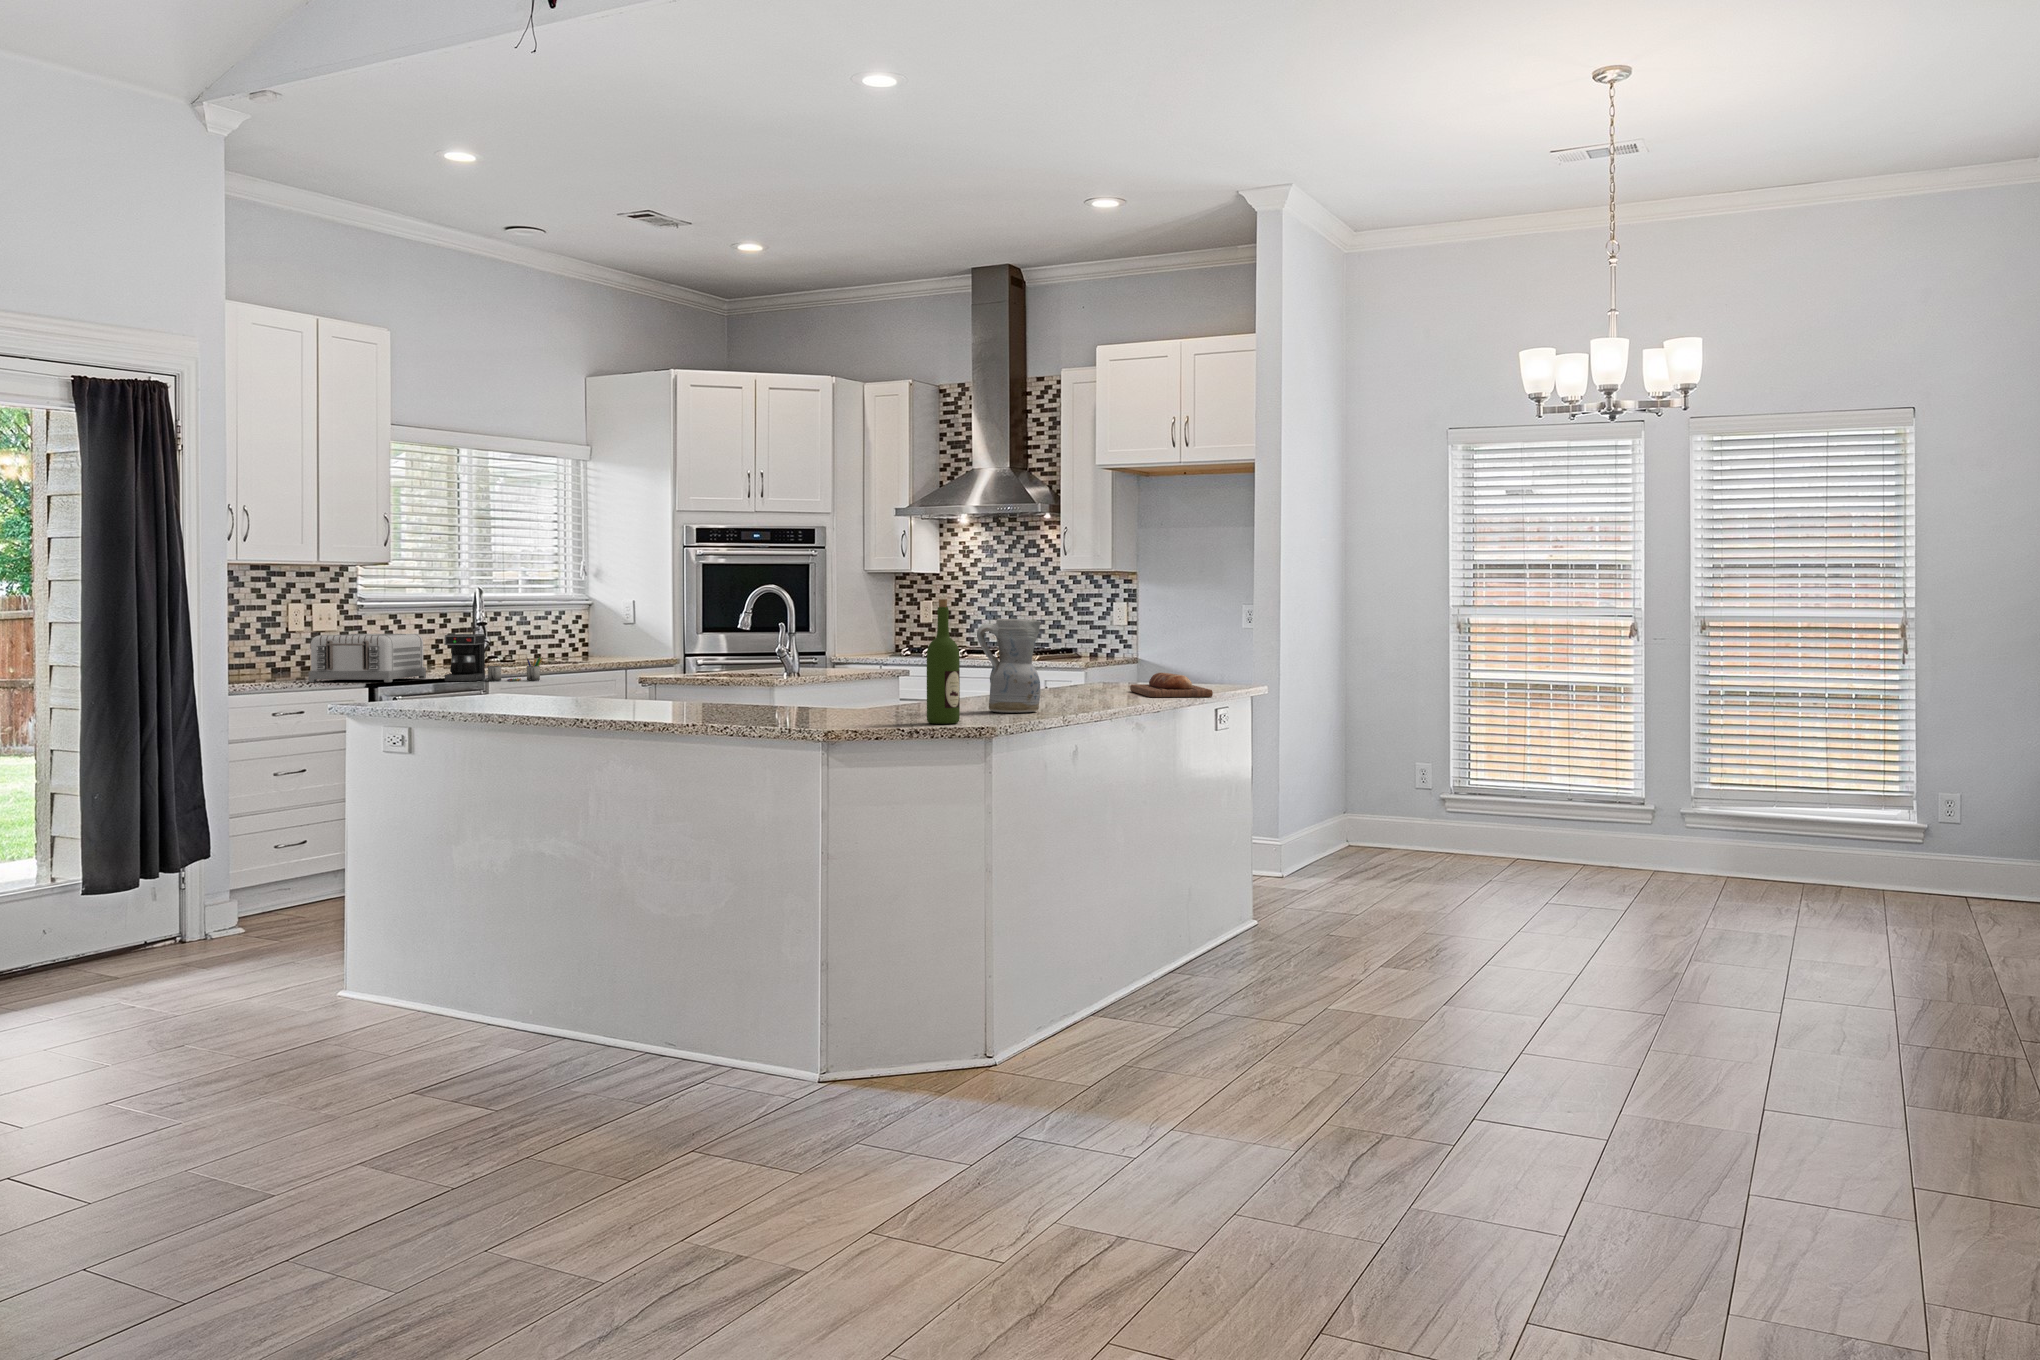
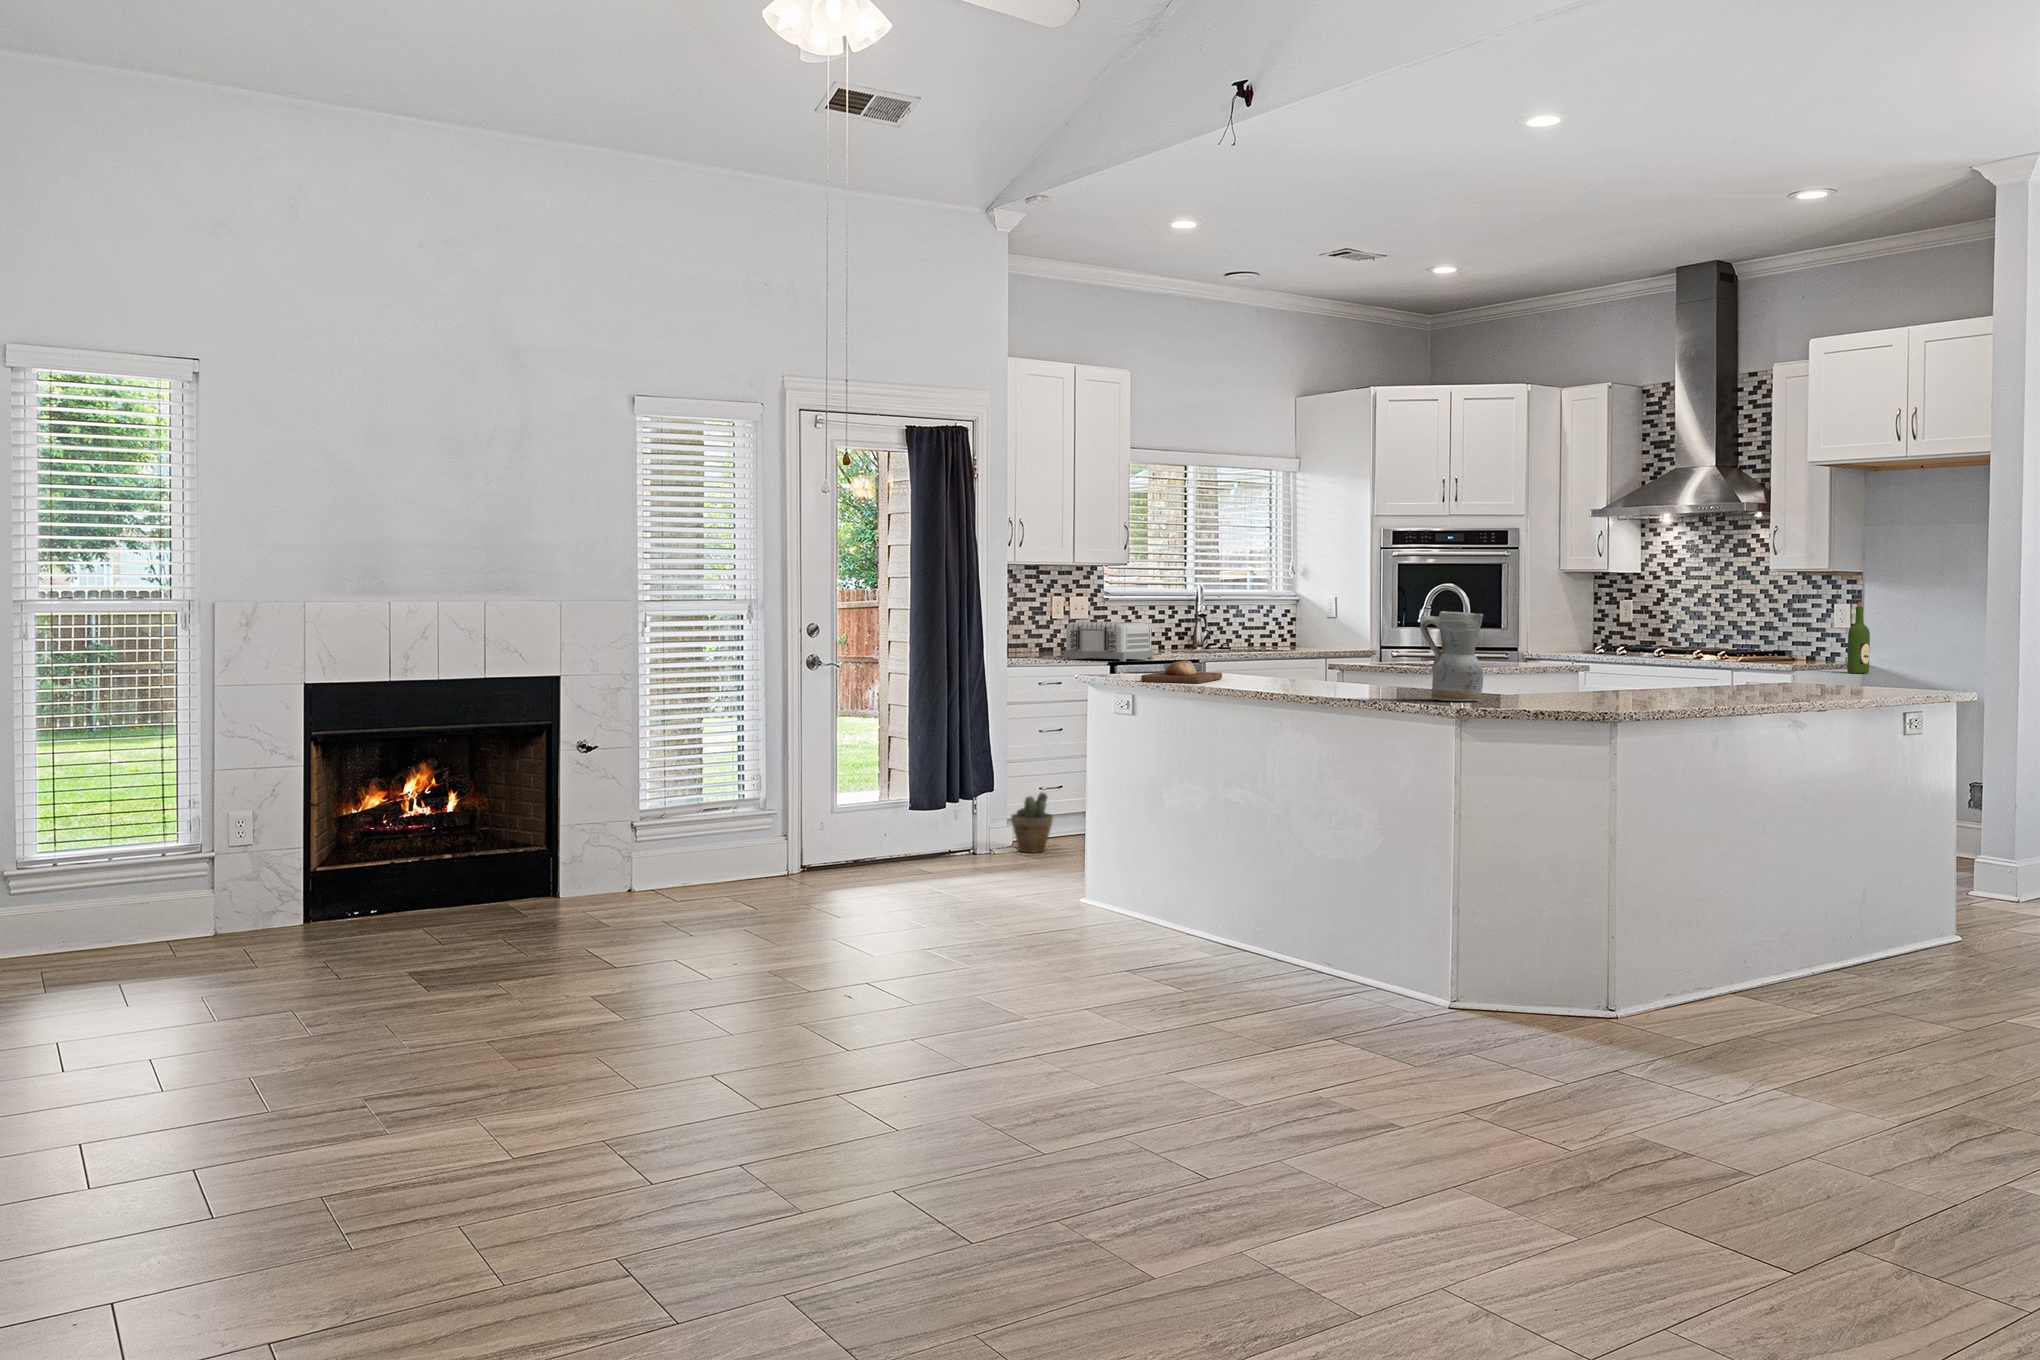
wine bottle: present [927,599,960,724] -> present [1847,602,1870,673]
ceramic pitcher: present [977,618,1041,713] -> present [1420,611,1483,701]
coffee maker: present [444,634,543,681] -> none [1166,623,1246,664]
bread loaf: present [1130,673,1213,697] -> present [1141,660,1222,683]
potted plant: none [240,852,300,931] -> present [1011,793,1053,853]

